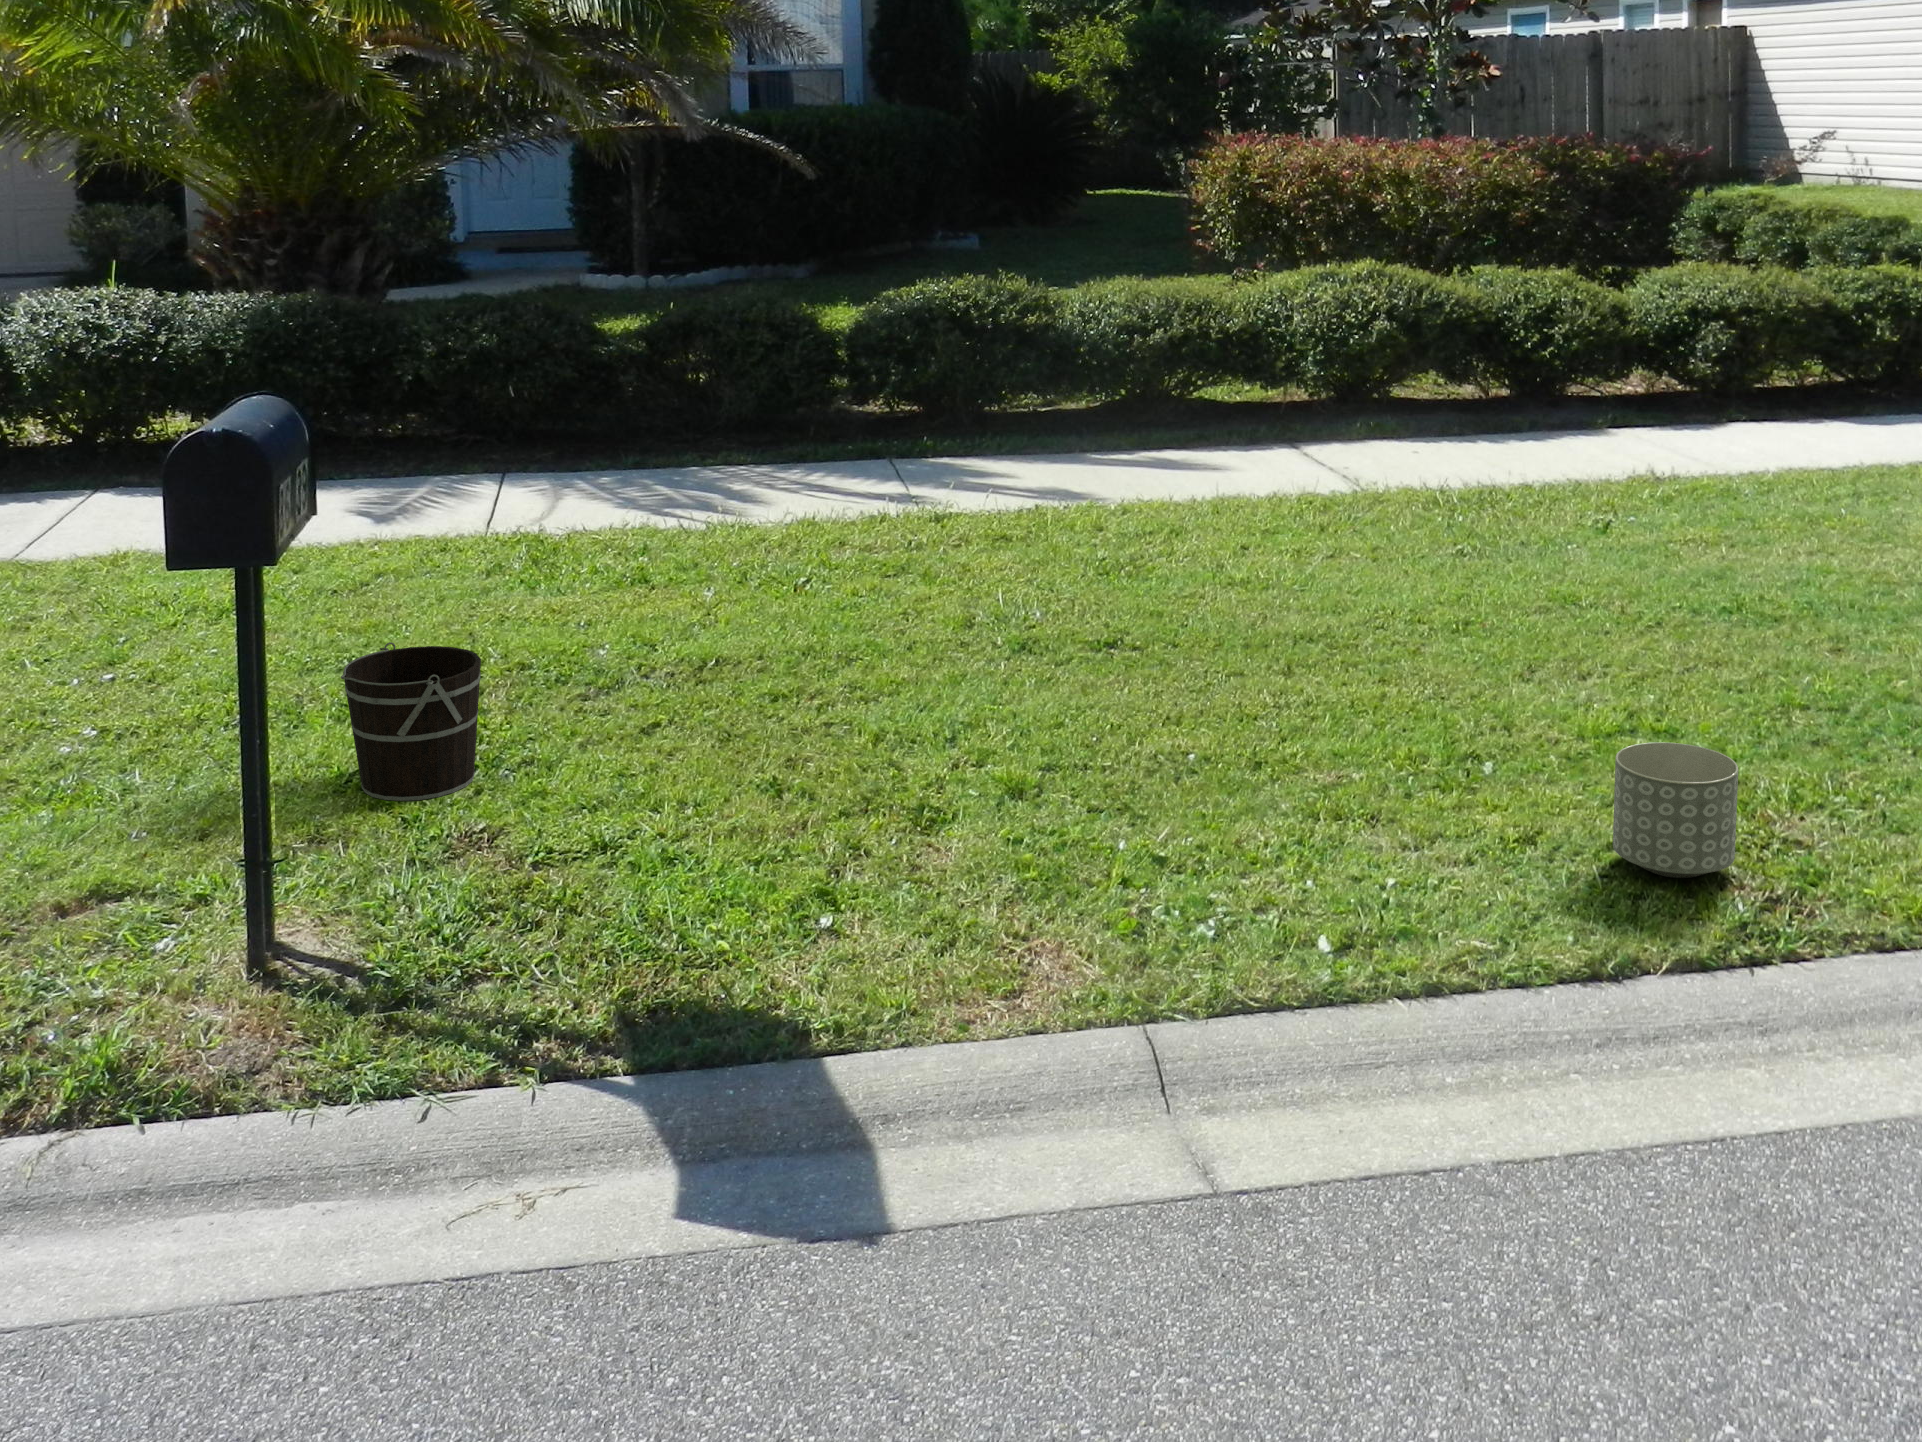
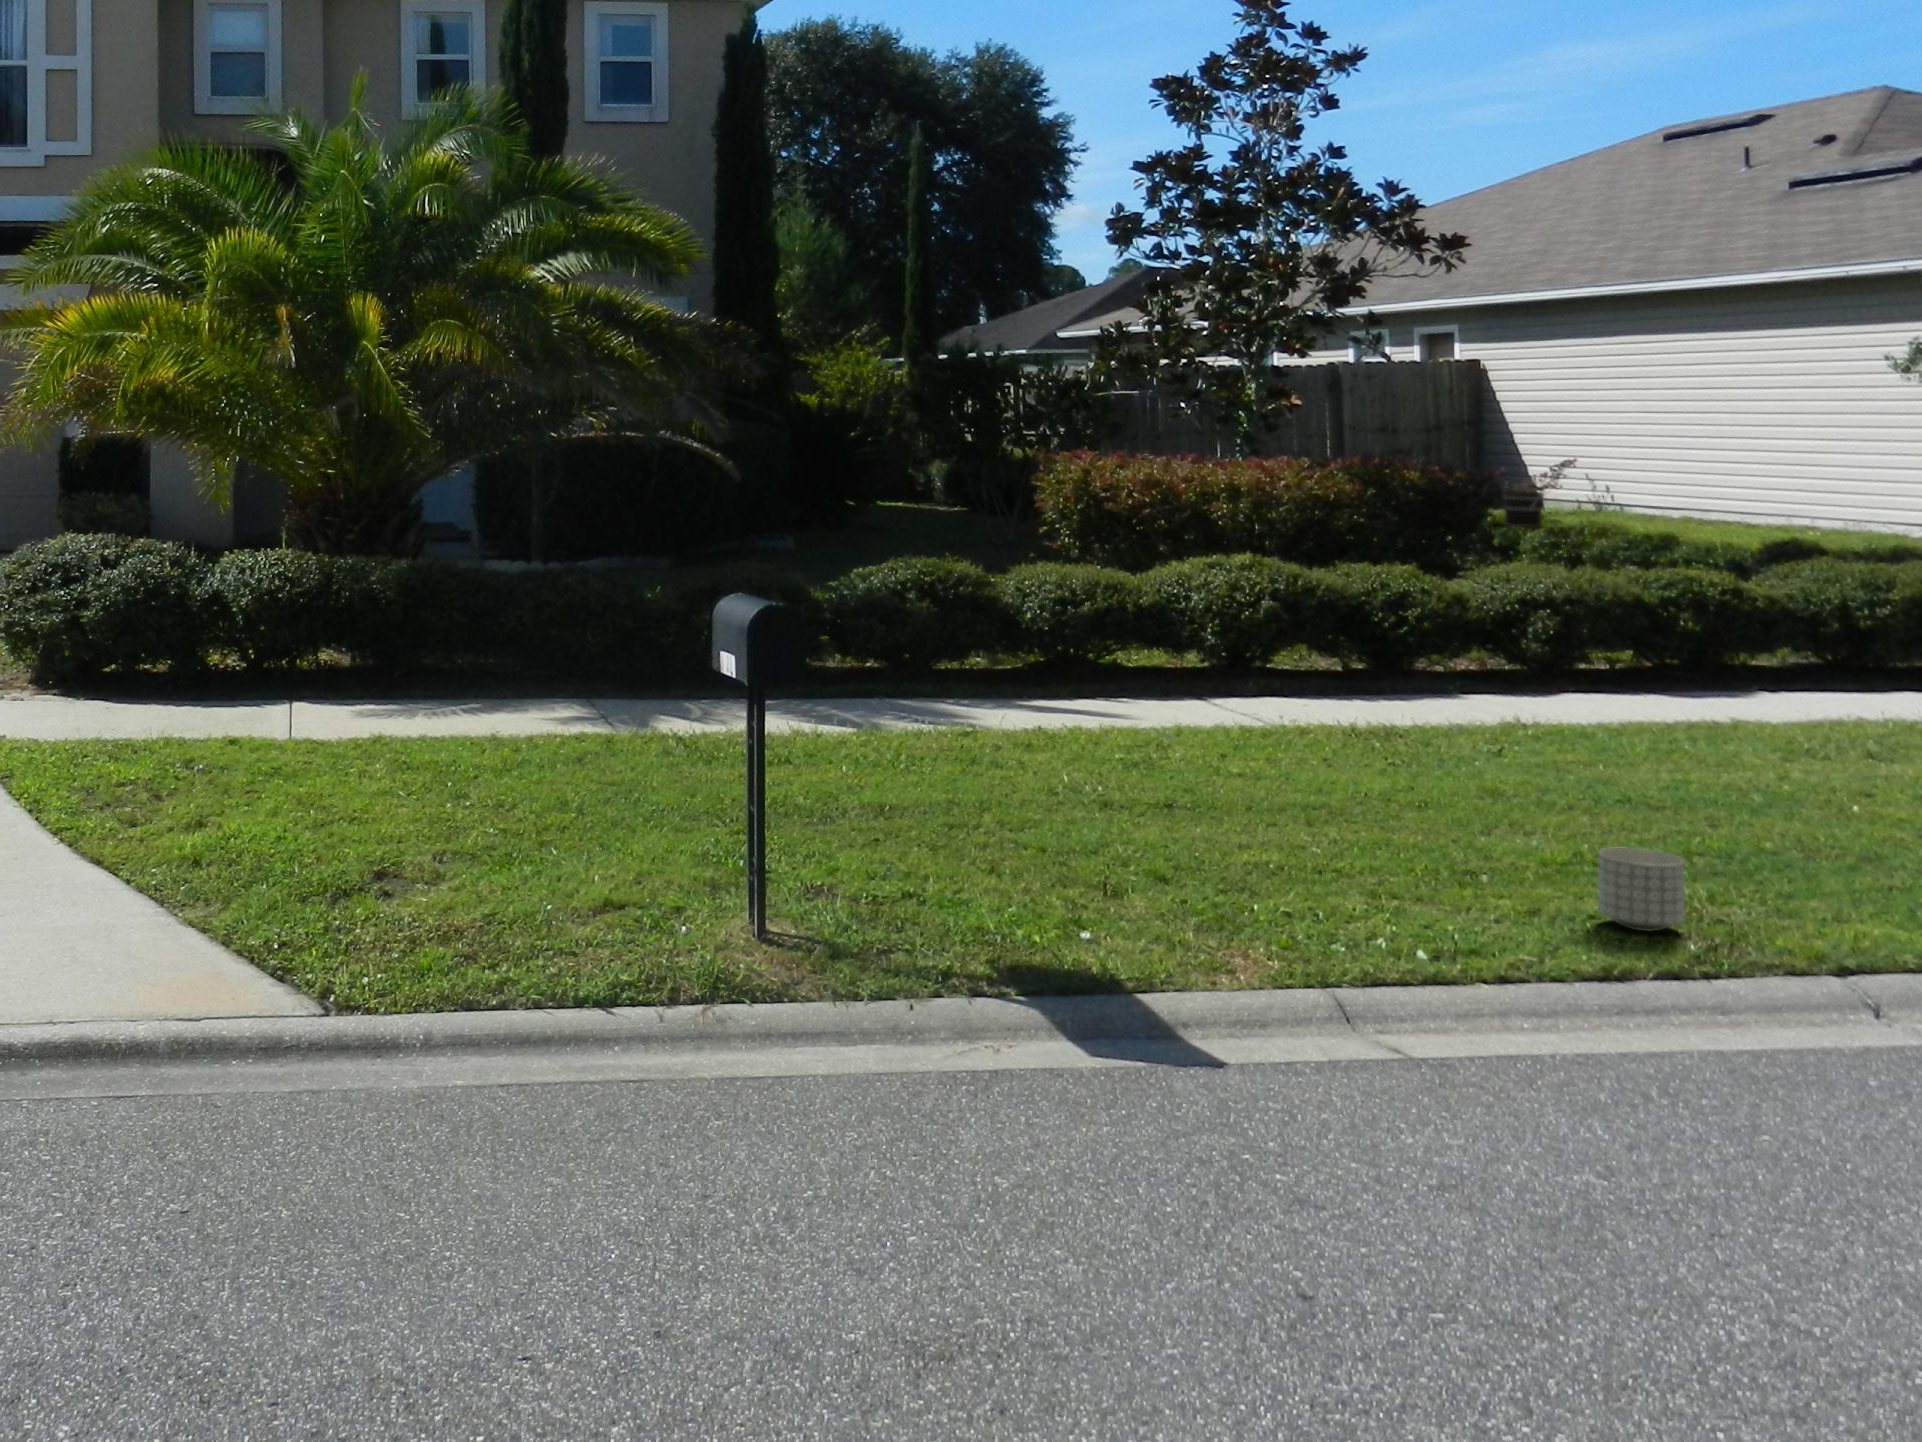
bucket: present [341,642,481,801] -> present [1503,491,1544,527]

